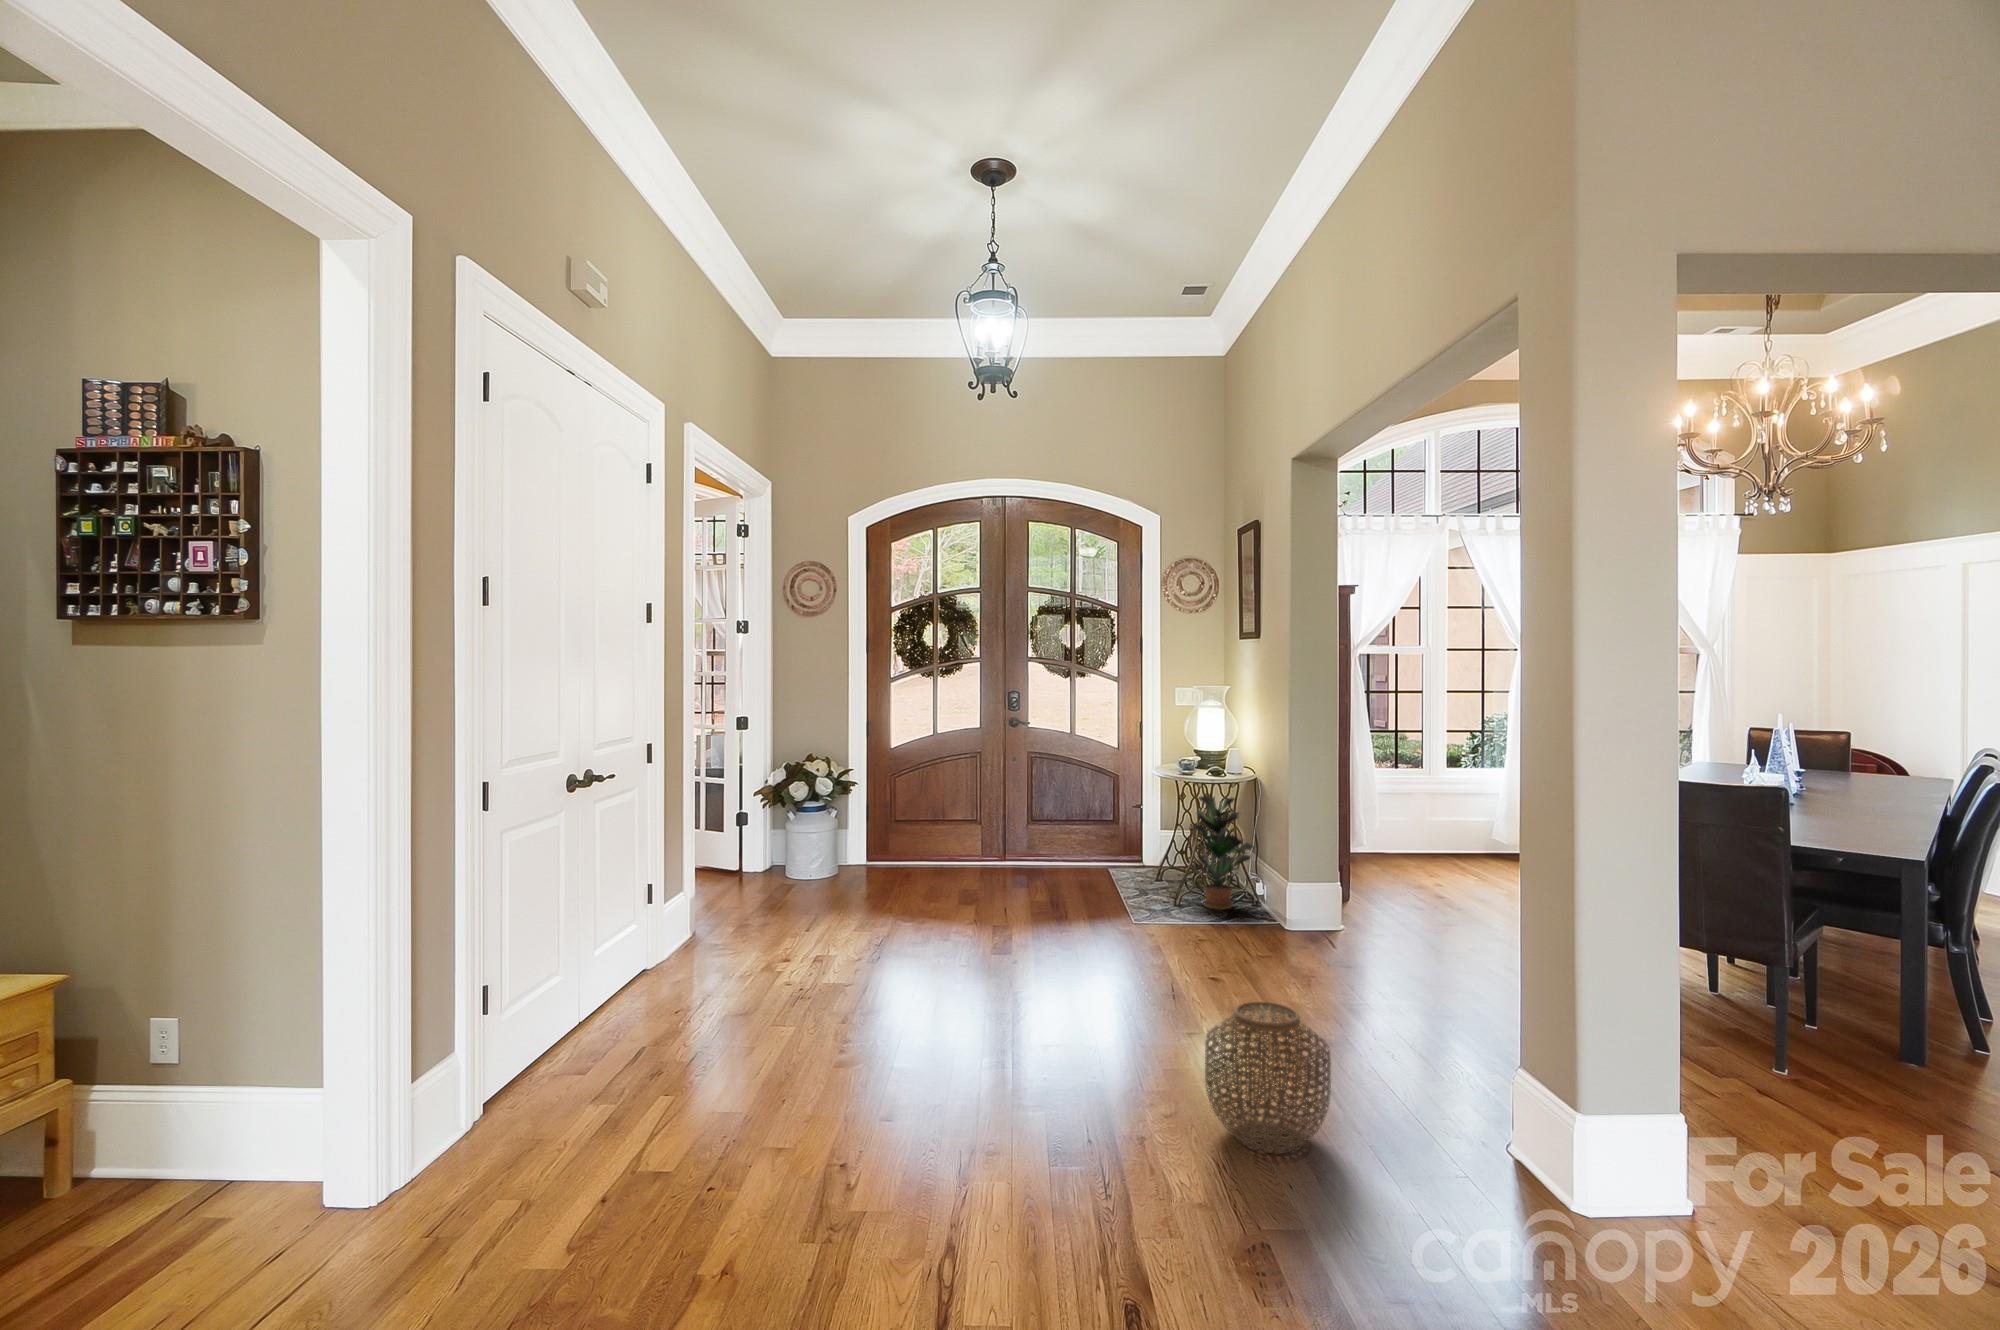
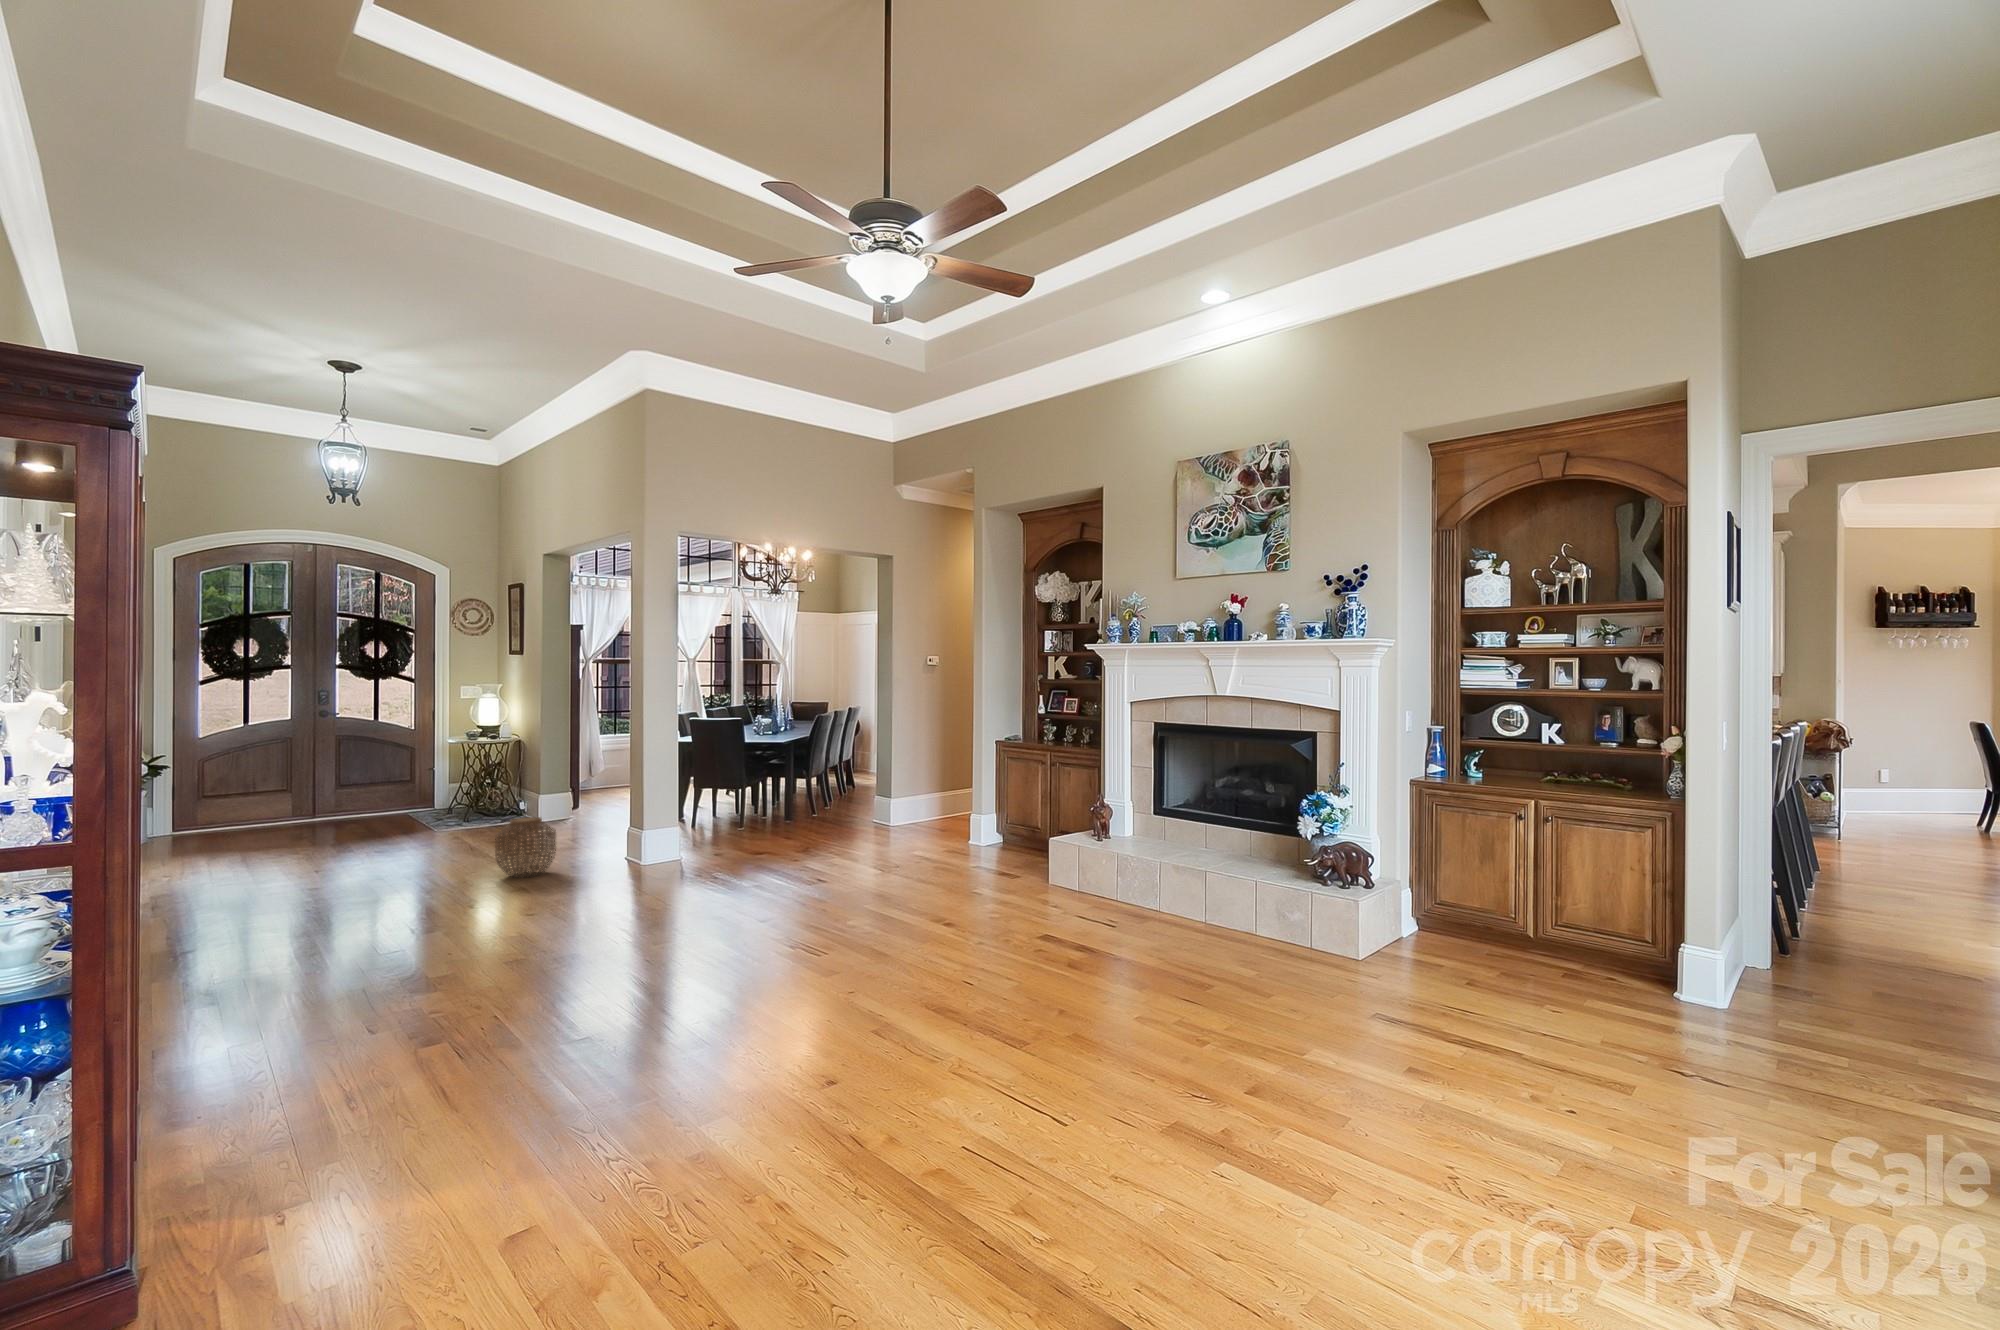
potted plant: present [1193,796,1254,910] -> none [475,752,521,821]

